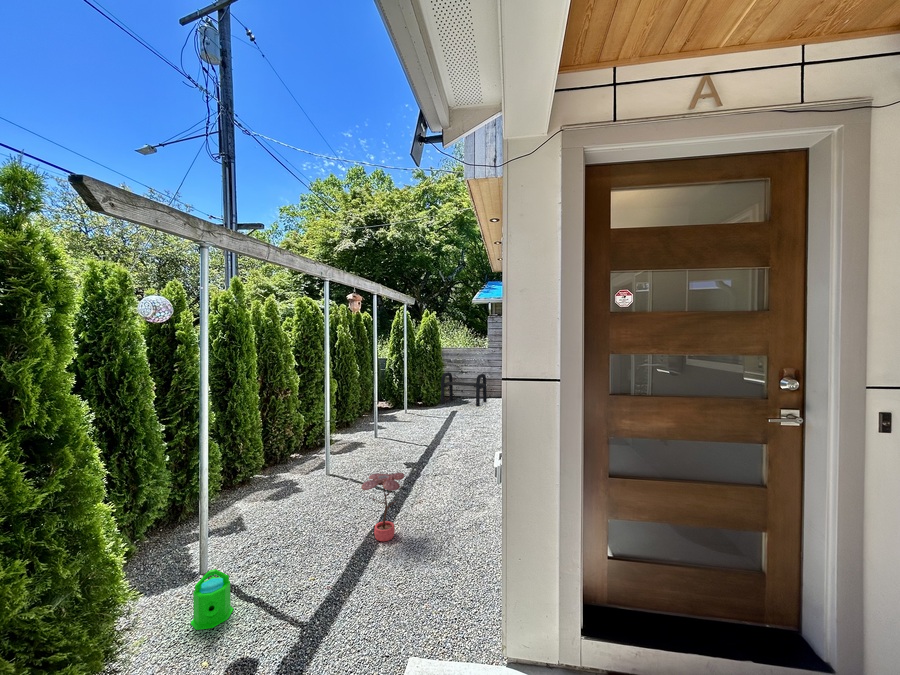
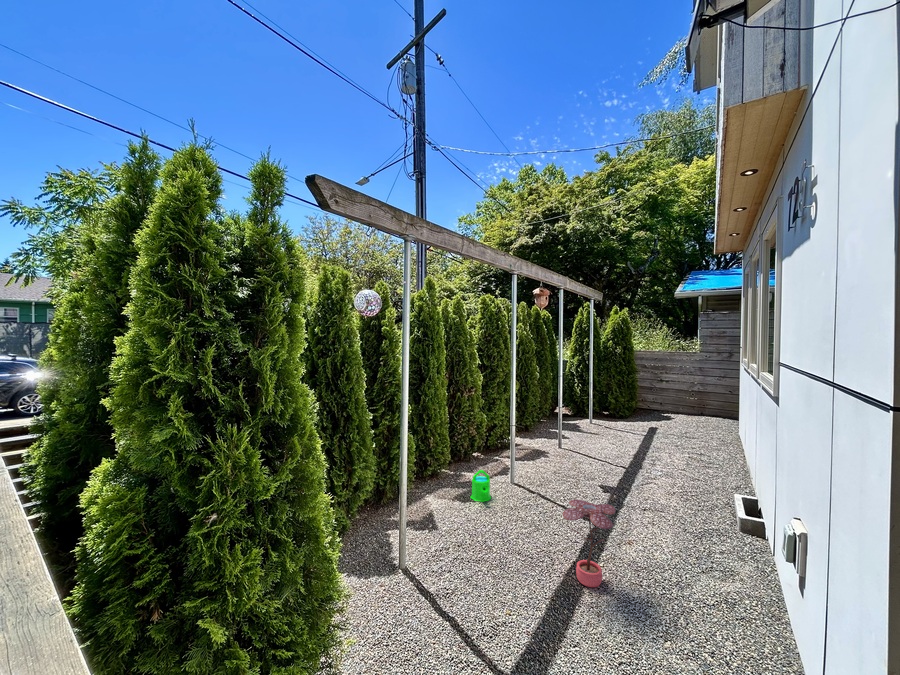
bench: present [441,372,487,406] -> none [631,379,693,422]
watering can: present [191,569,234,630] -> present [471,470,491,502]

